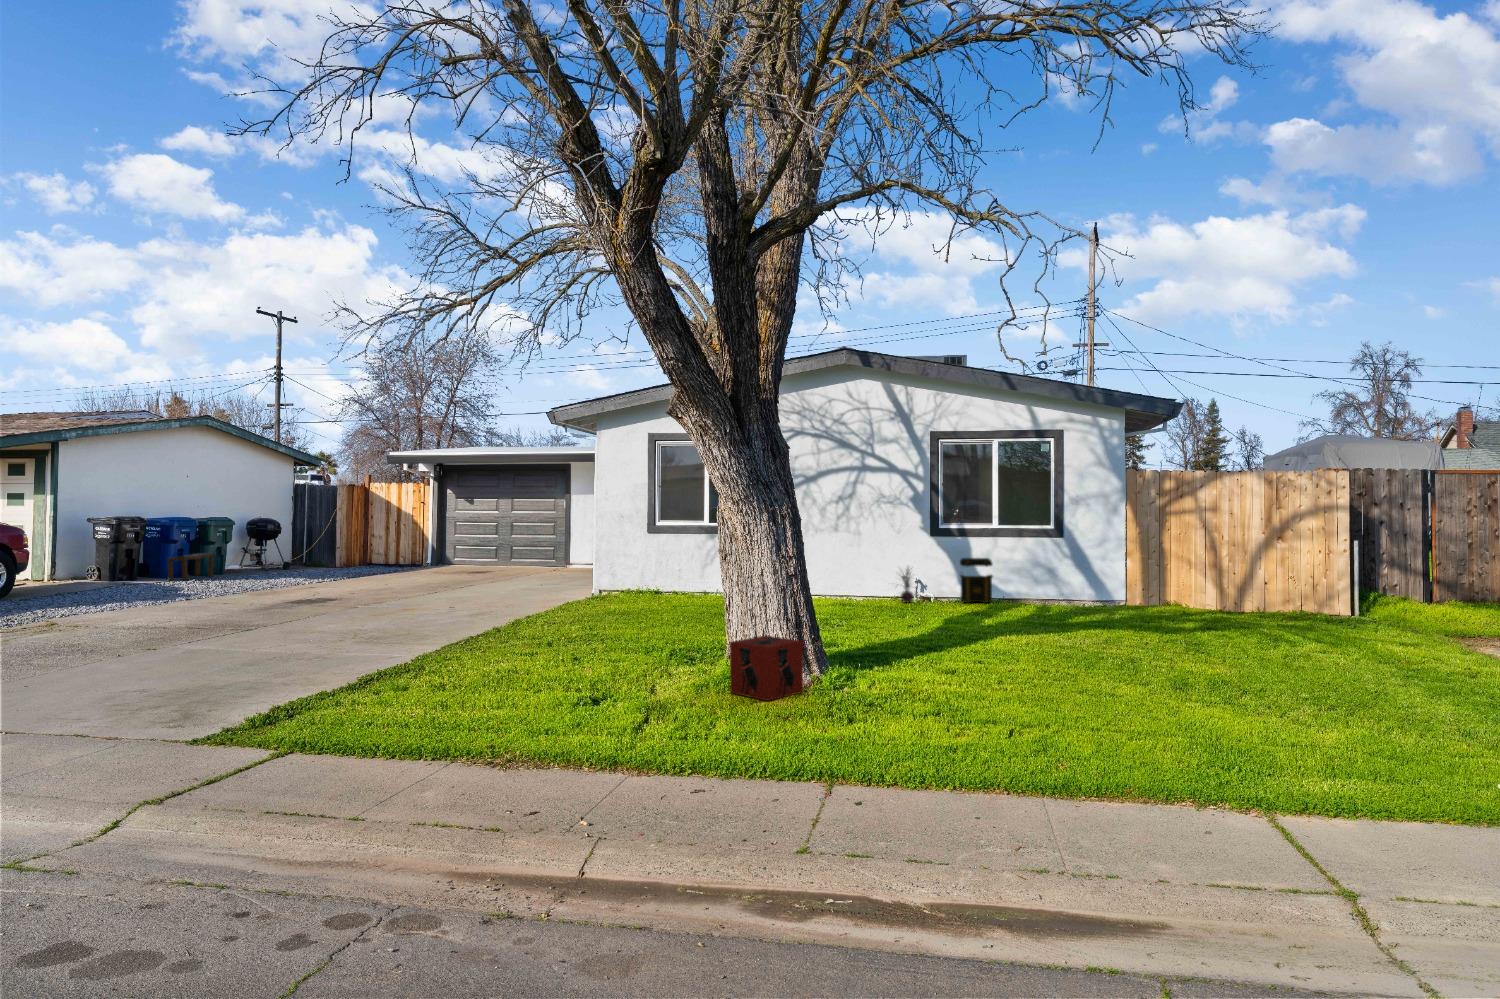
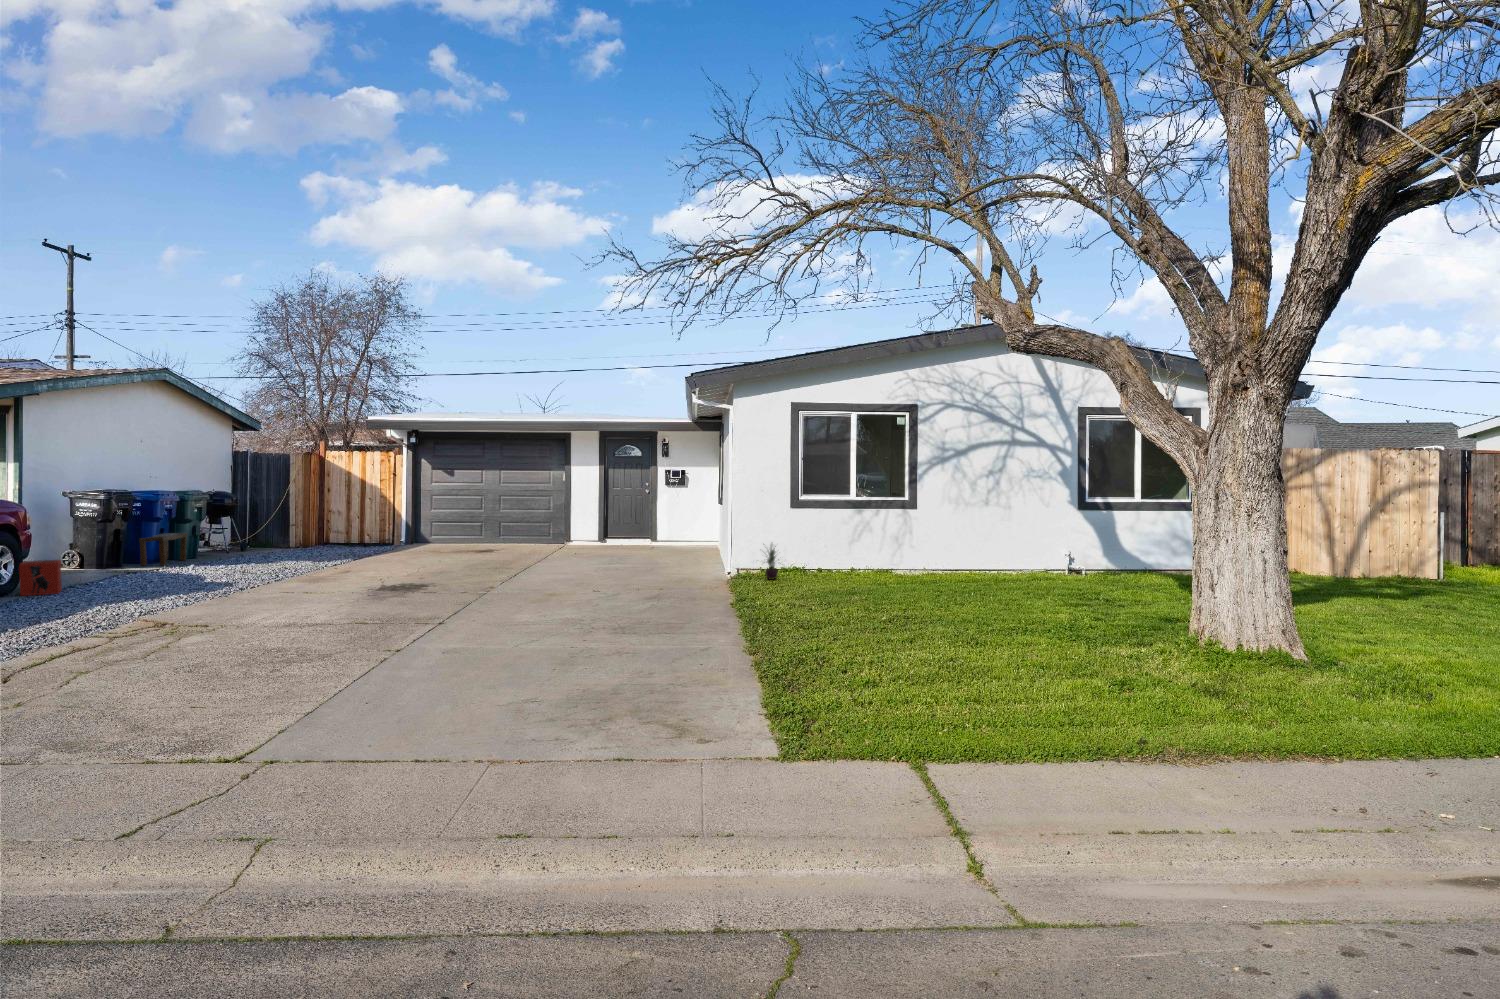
toolbox: present [960,558,993,603] -> none [1106,530,1146,574]
decorative plant: present [896,568,914,603] -> present [765,545,778,580]
storage box: present [730,636,803,701] -> present [19,560,62,596]

